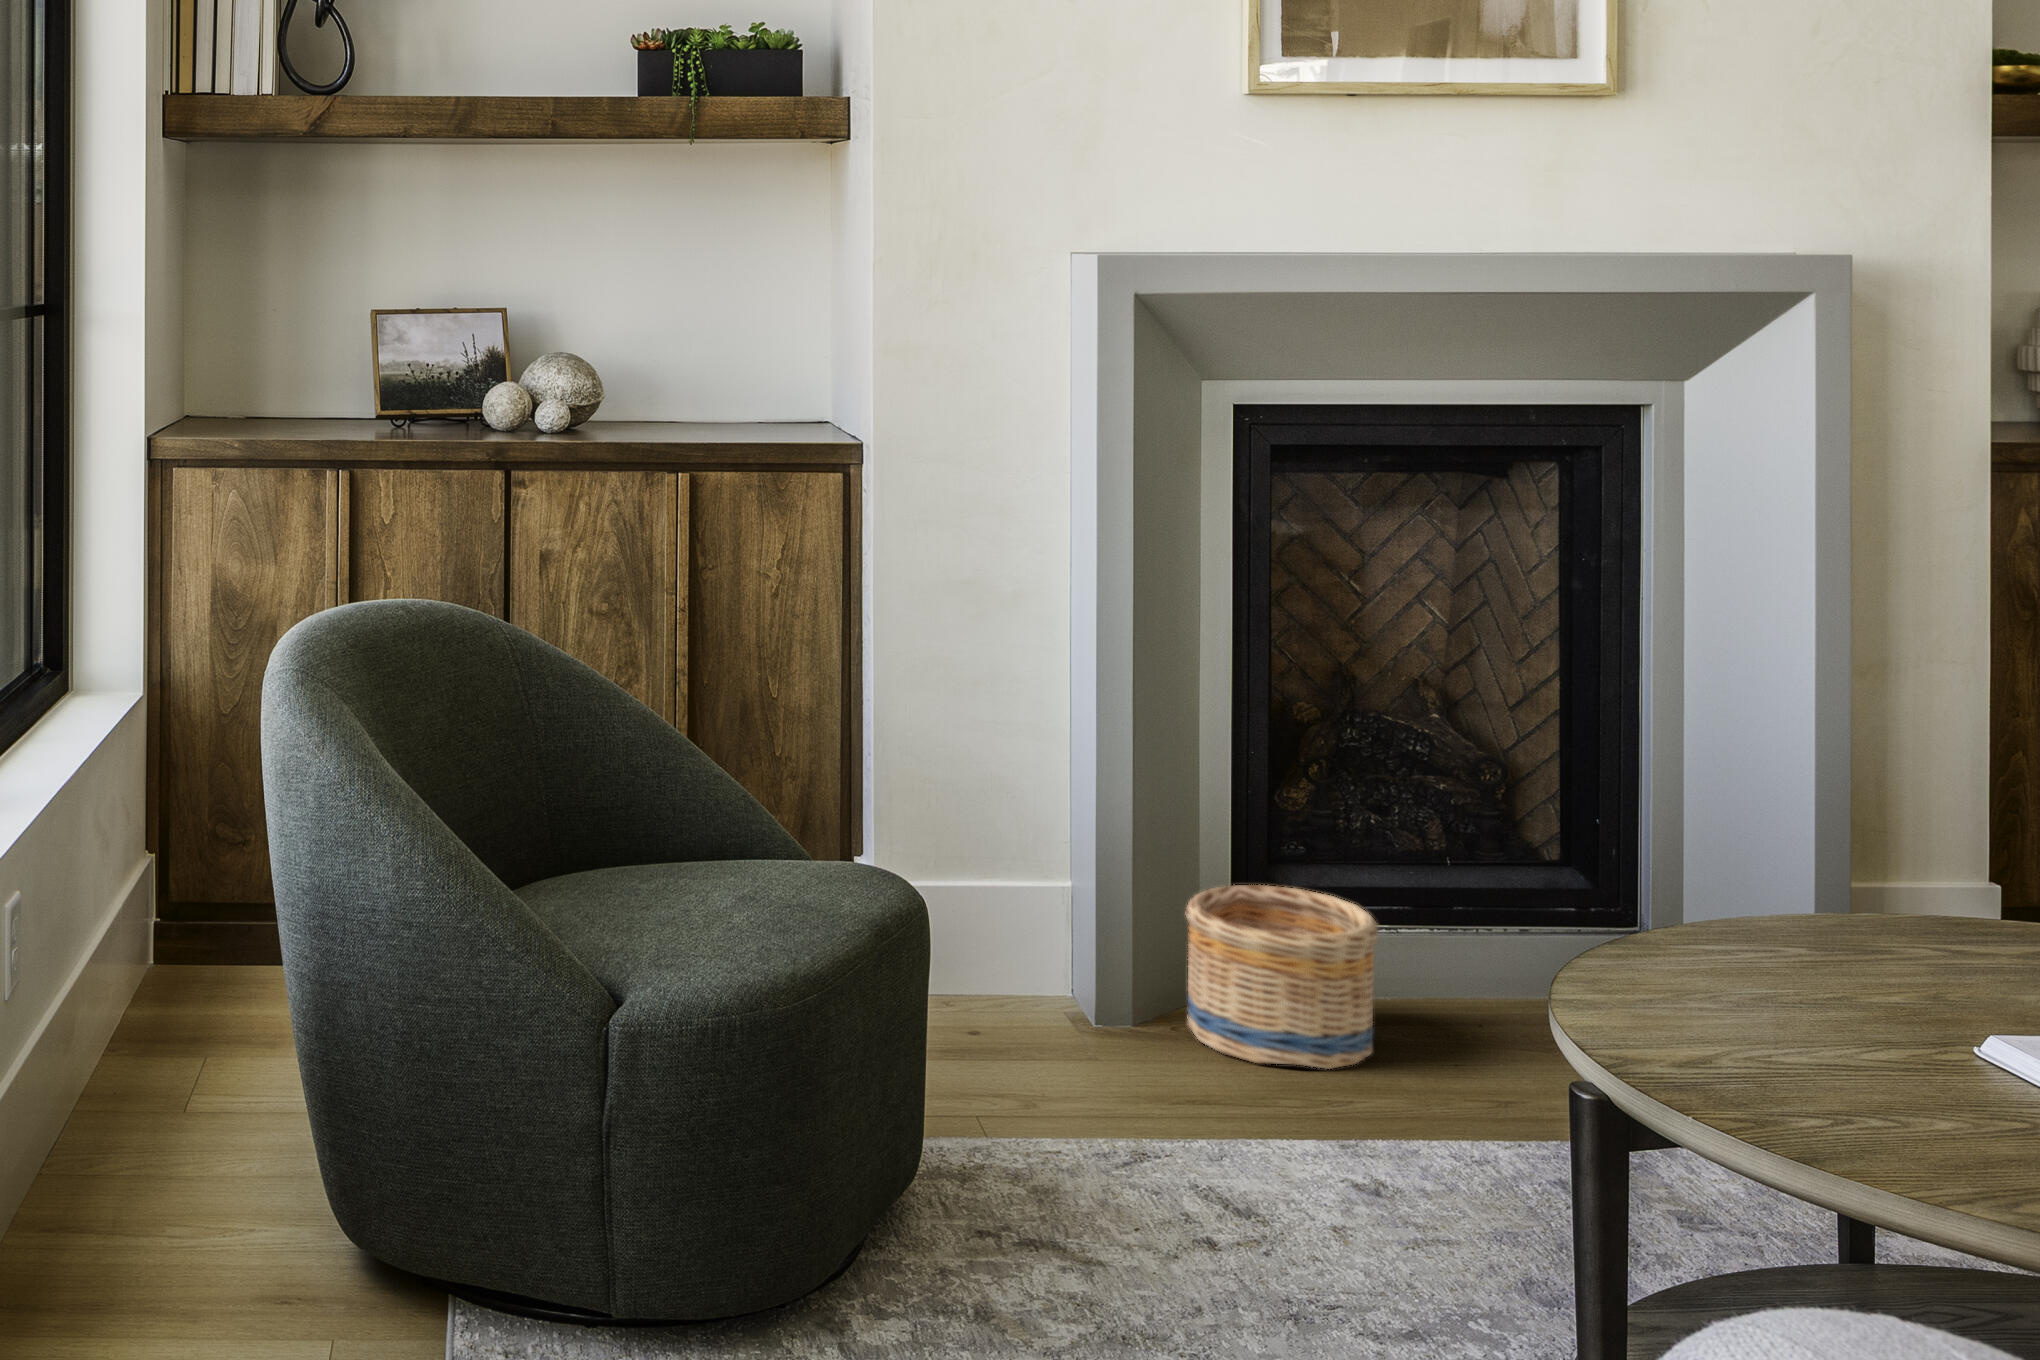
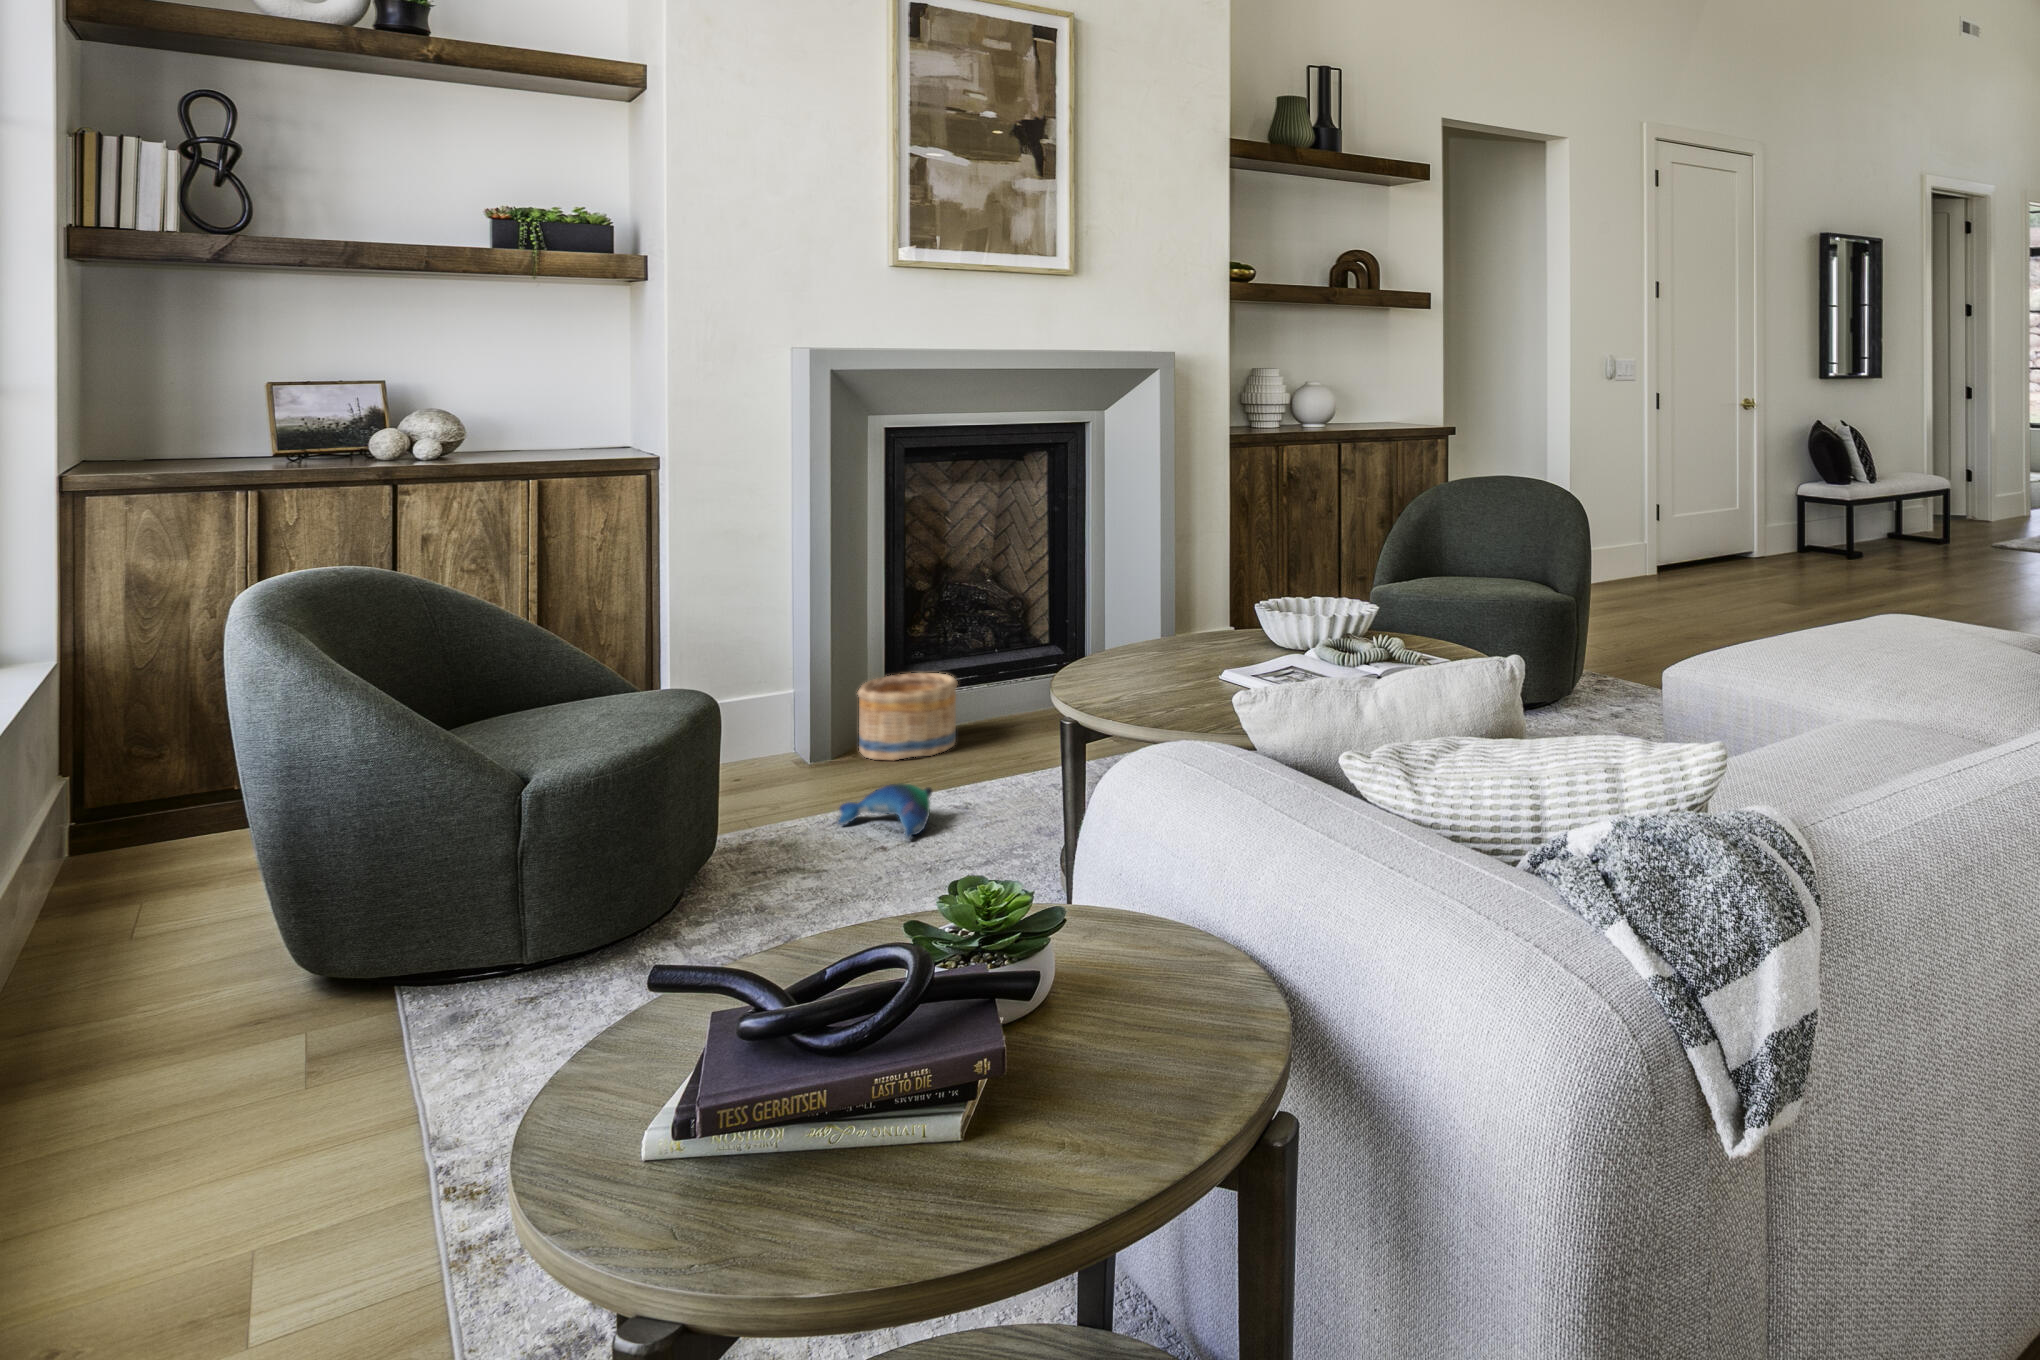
plush toy: none [1174,1153,1370,1303] -> present [838,783,932,839]

